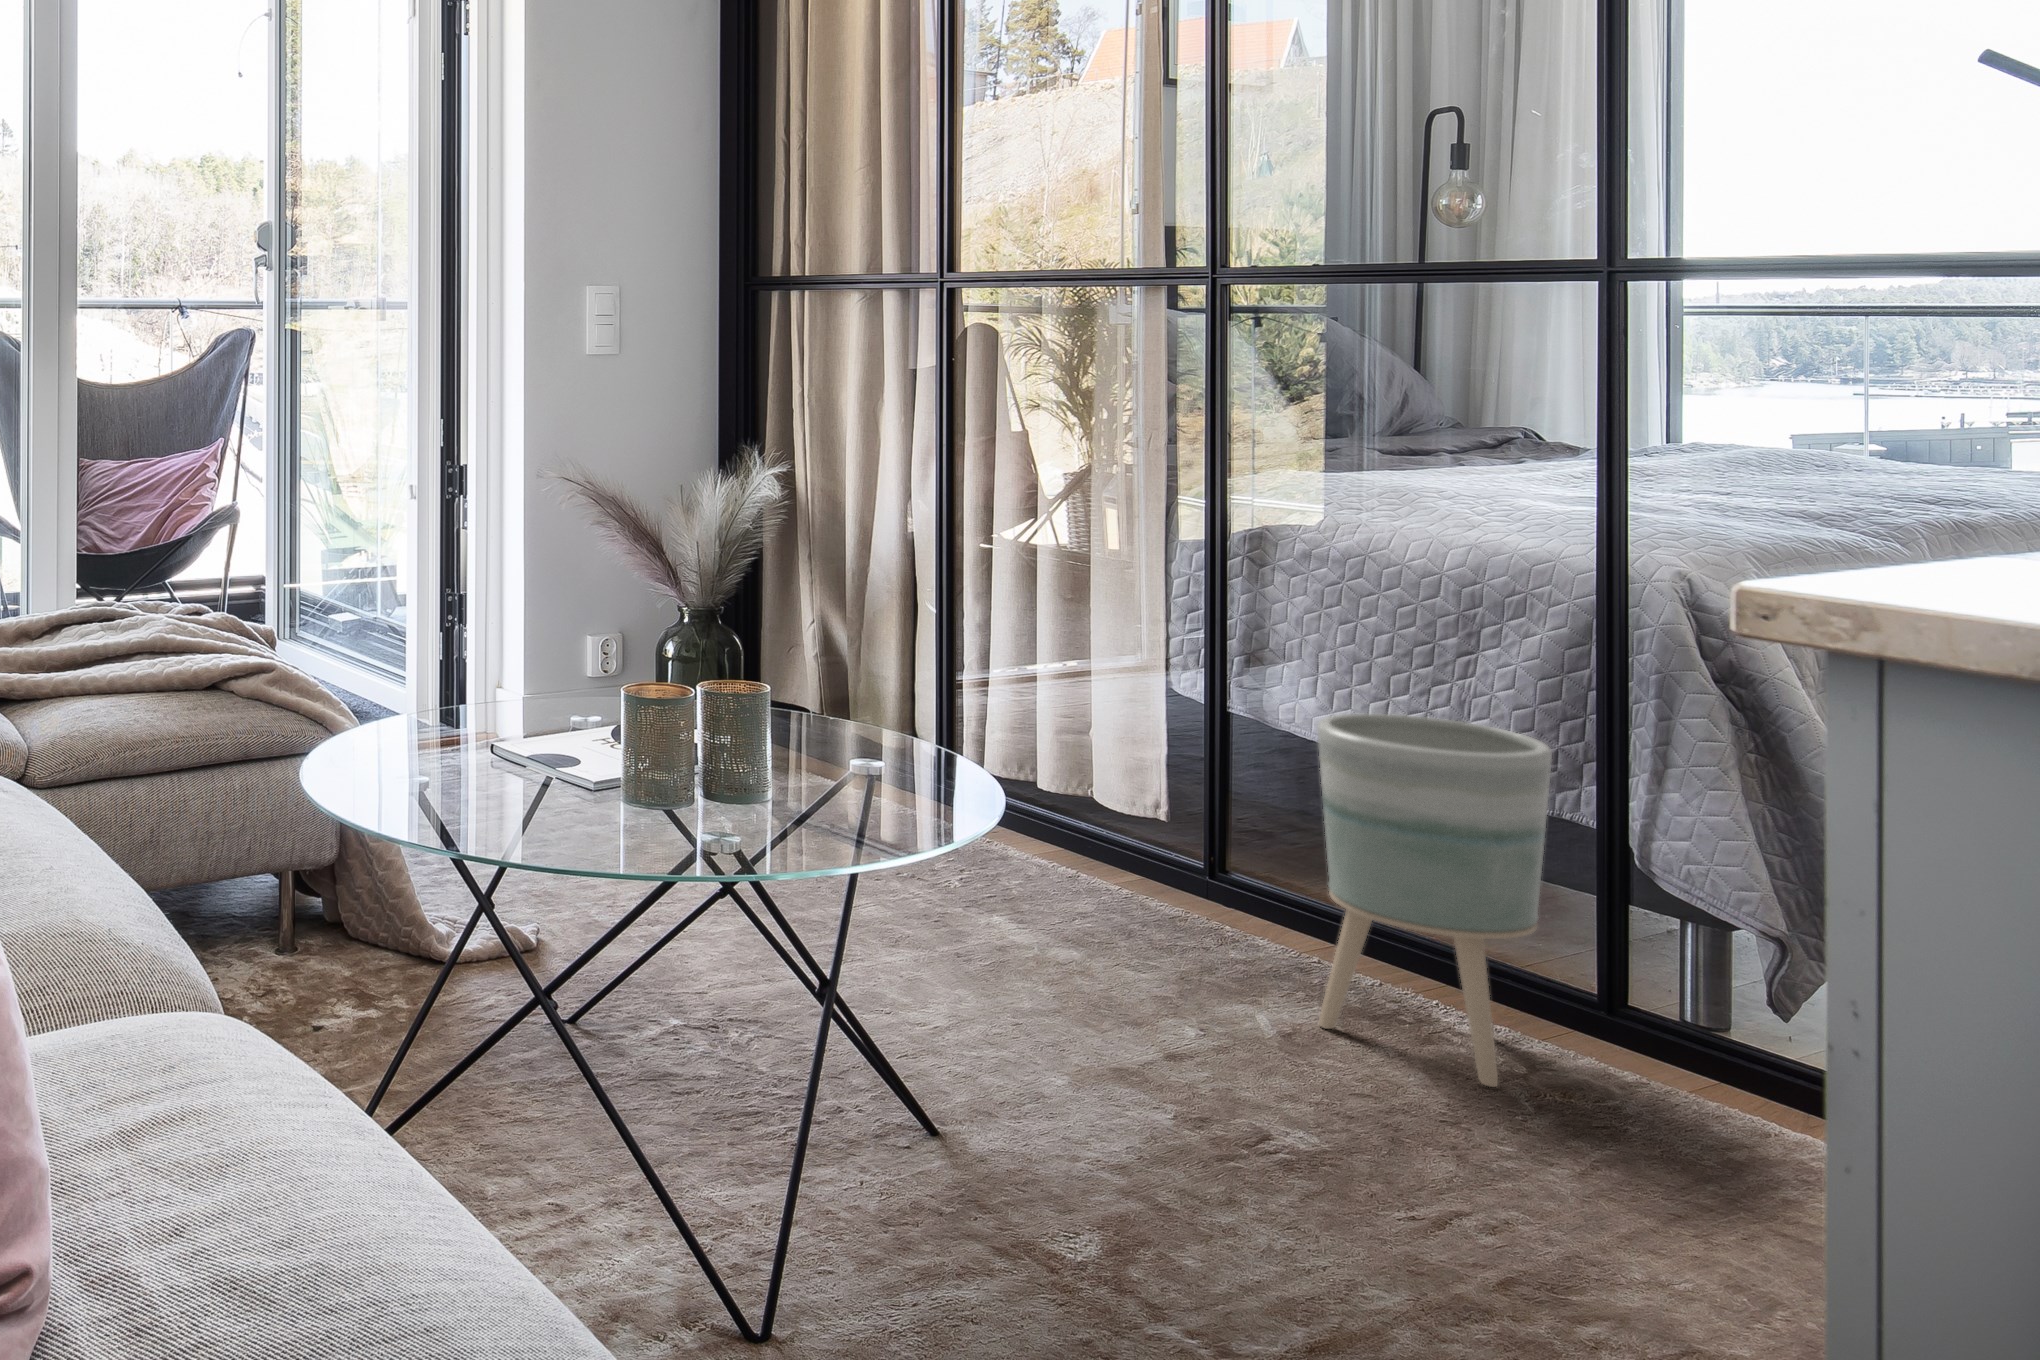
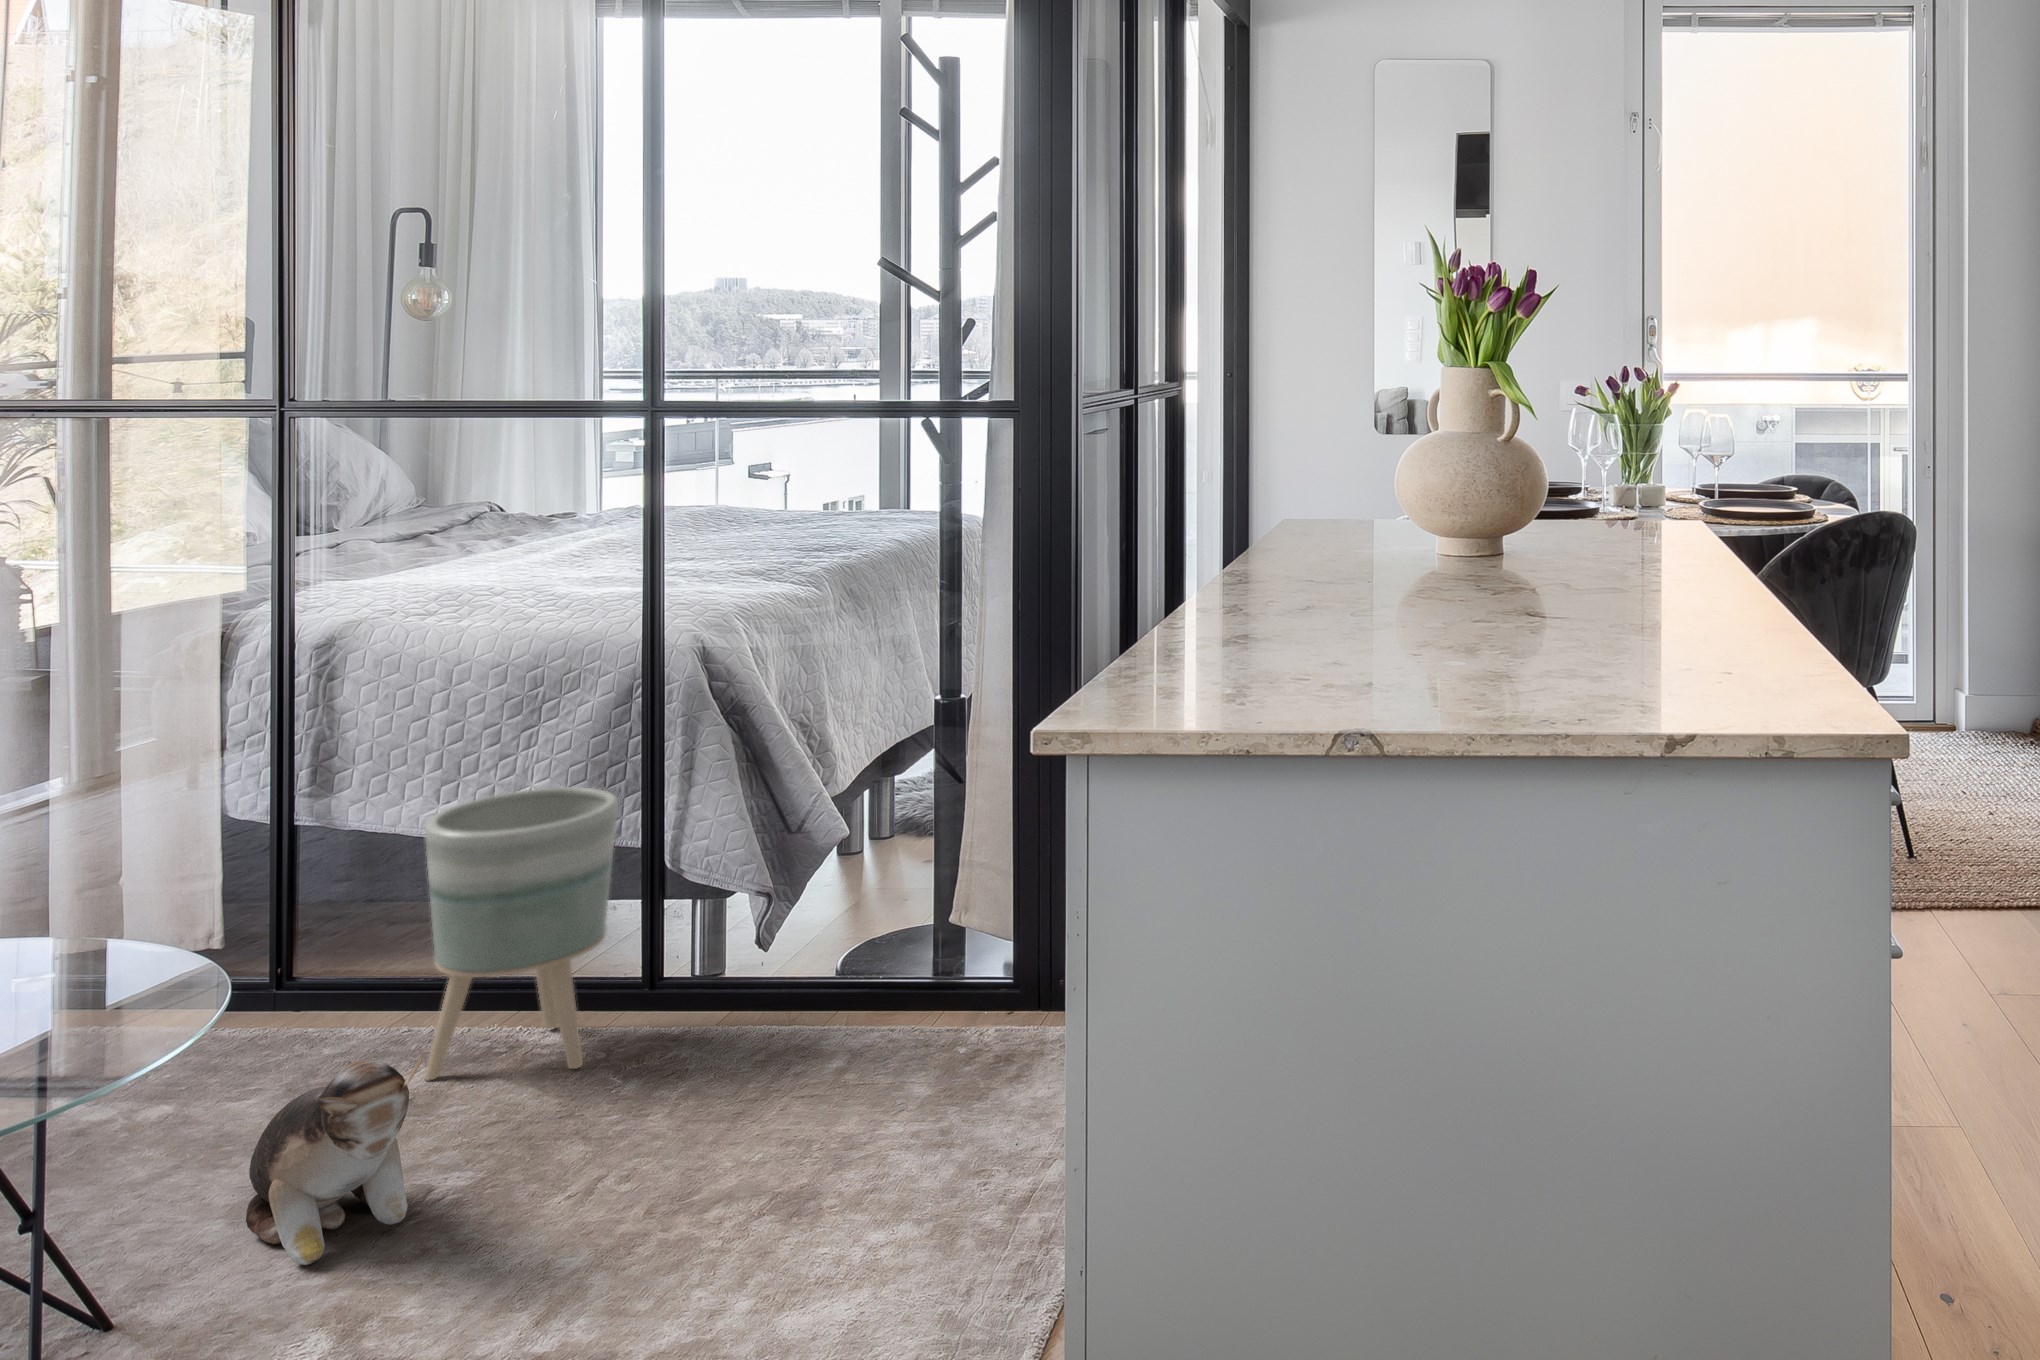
plush toy: none [1084,920,1228,1142] -> present [246,1056,423,1265]

